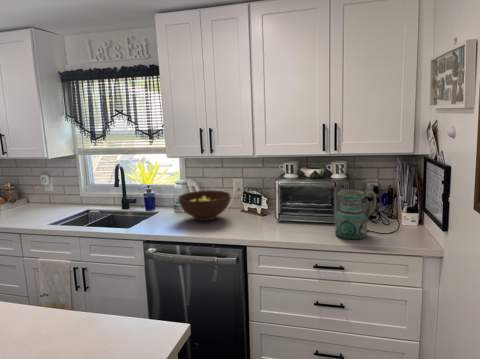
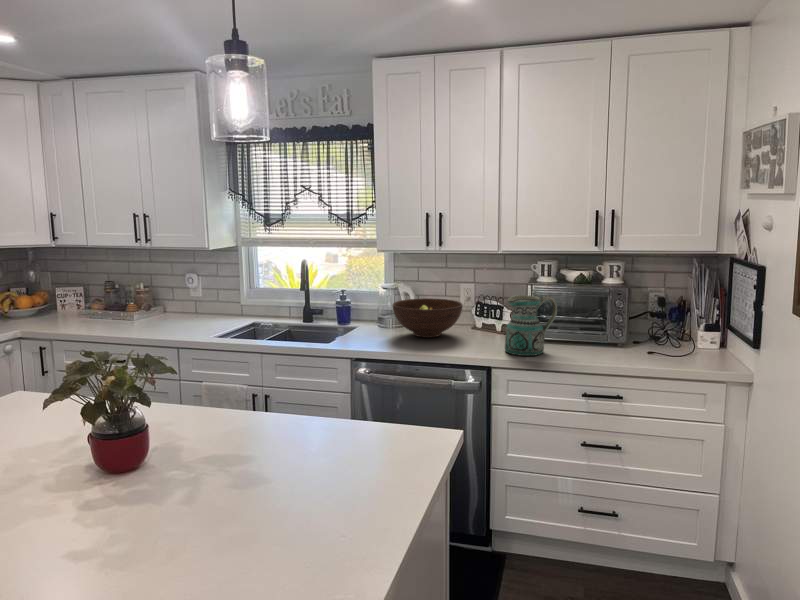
ceramic pitcher: present [335,190,376,239] -> present [505,295,557,356]

